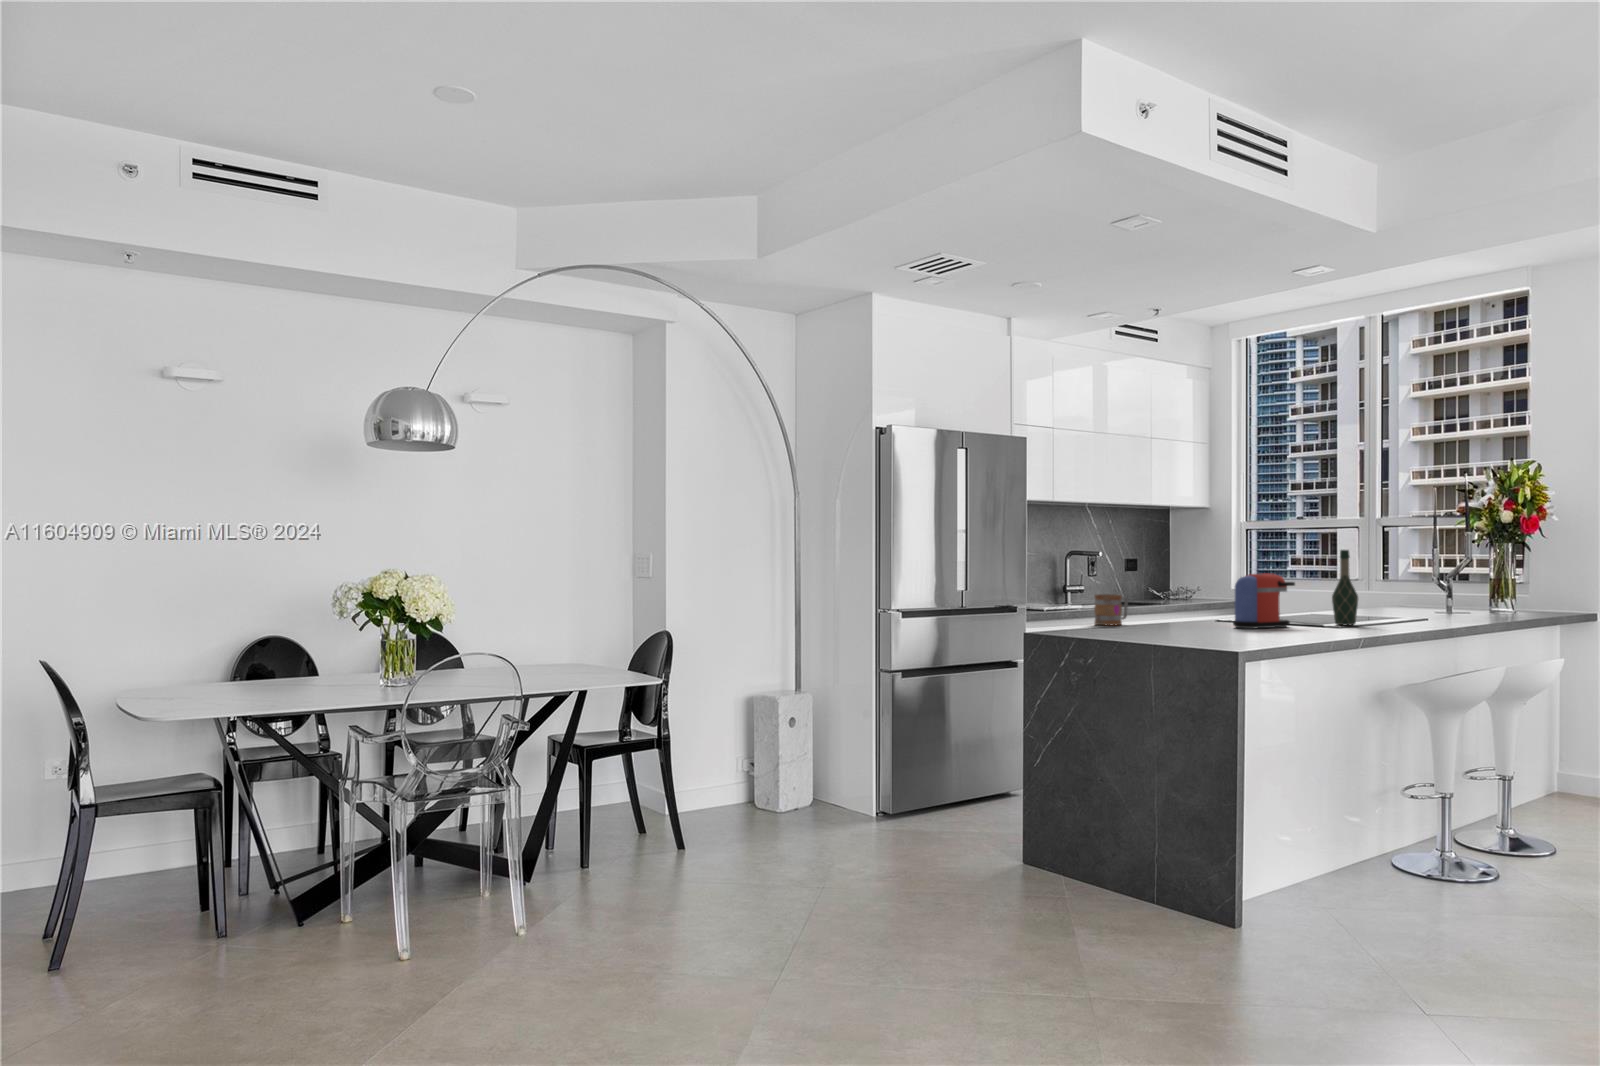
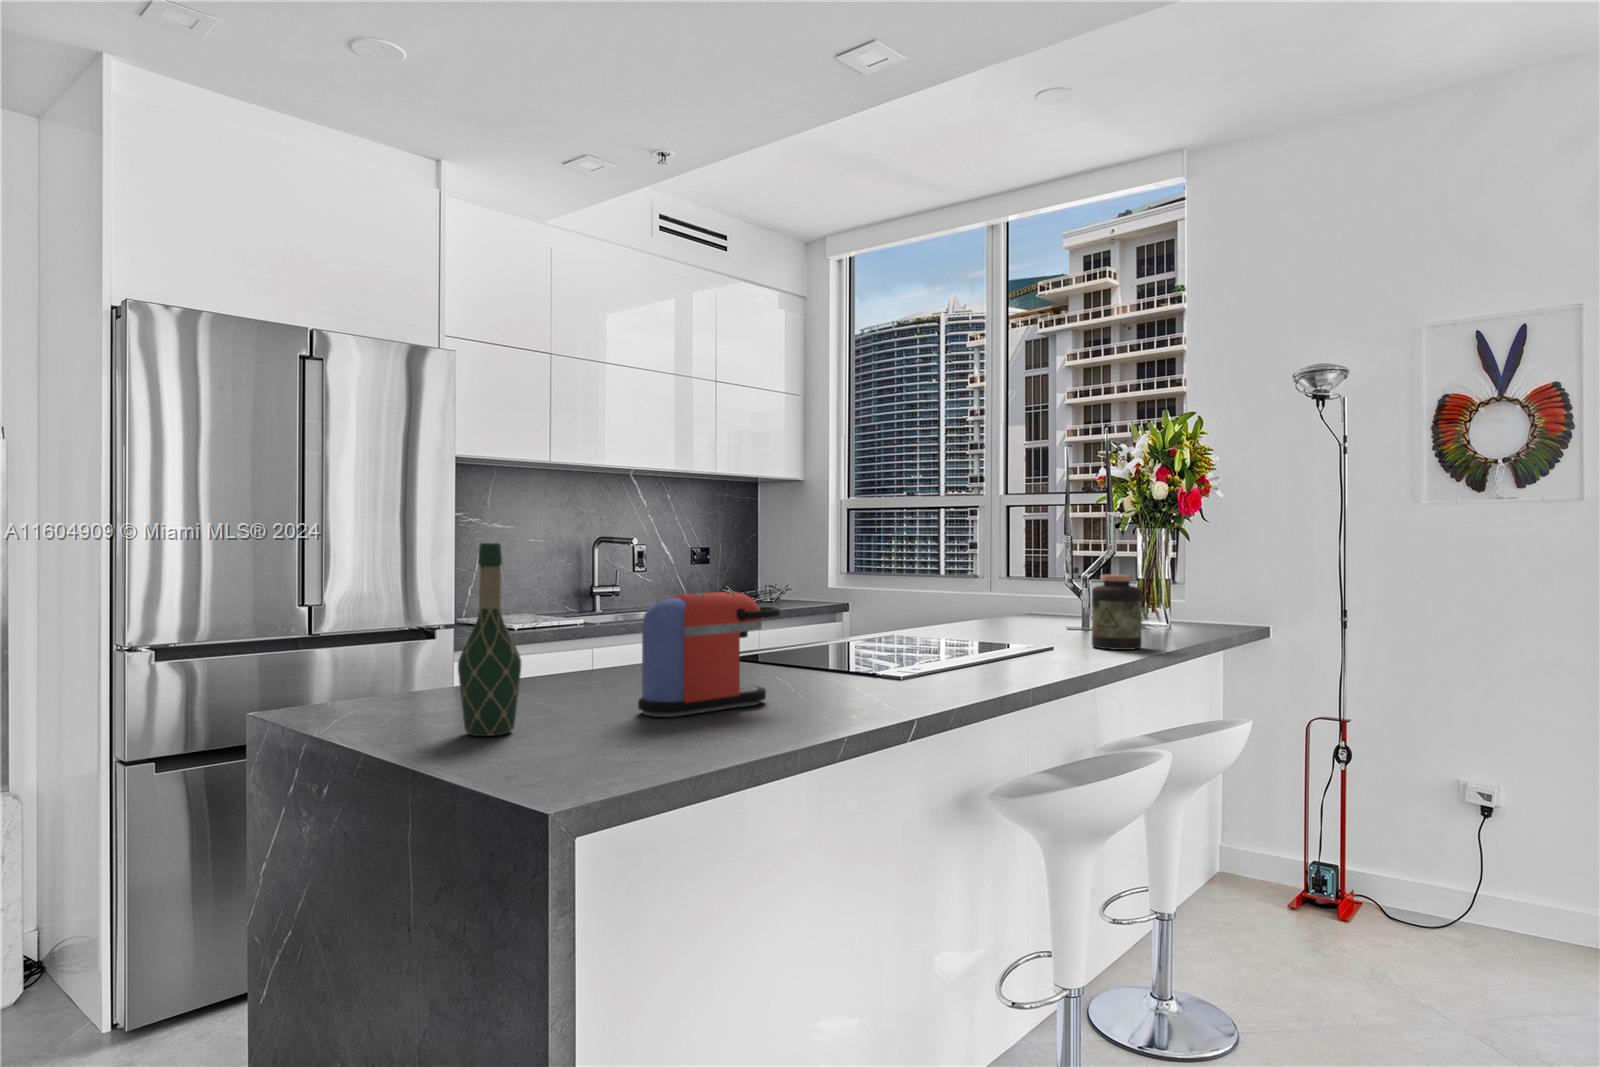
wine bottle: present [1332,550,1358,625] -> present [458,543,521,736]
jar: none [1458,572,1493,617] -> present [1092,575,1142,650]
mug: present [1094,594,1128,625] -> none [368,636,454,709]

